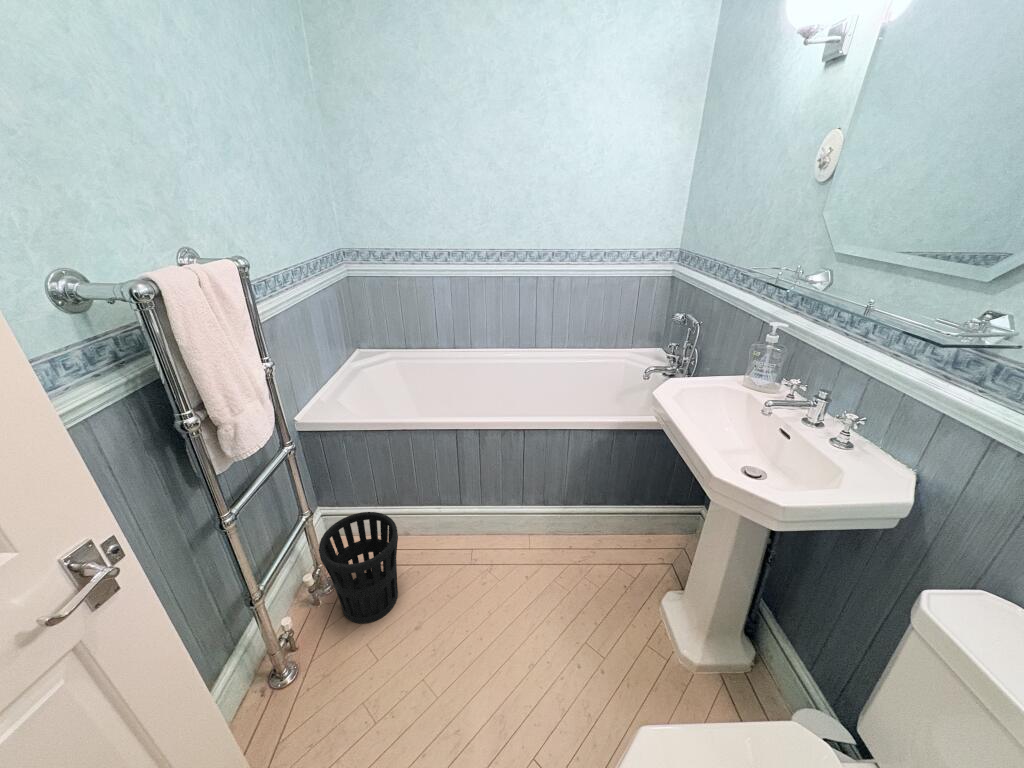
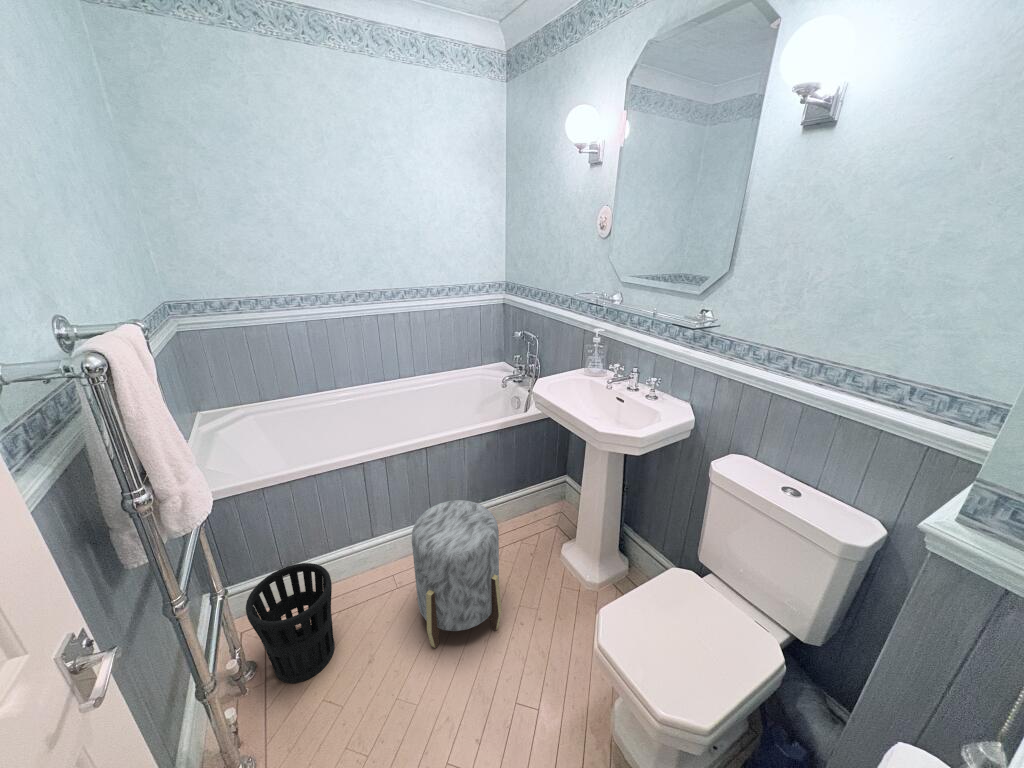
stool: none [474,497,574,661] -> present [412,500,502,648]

